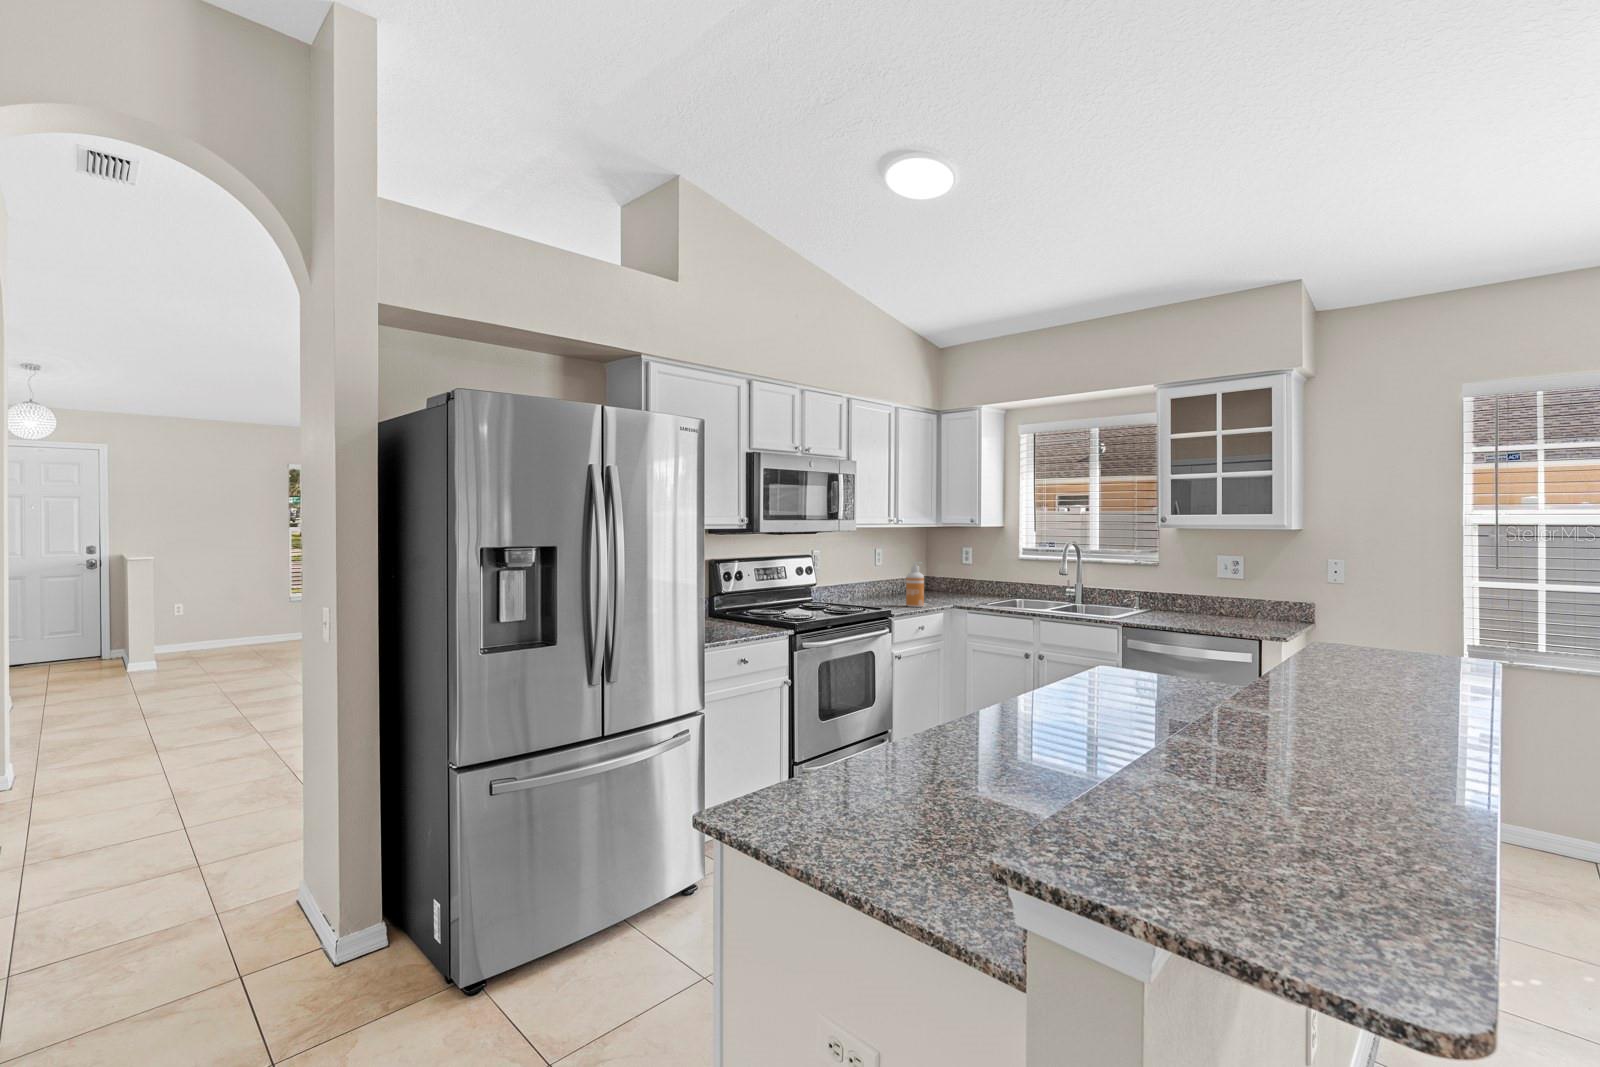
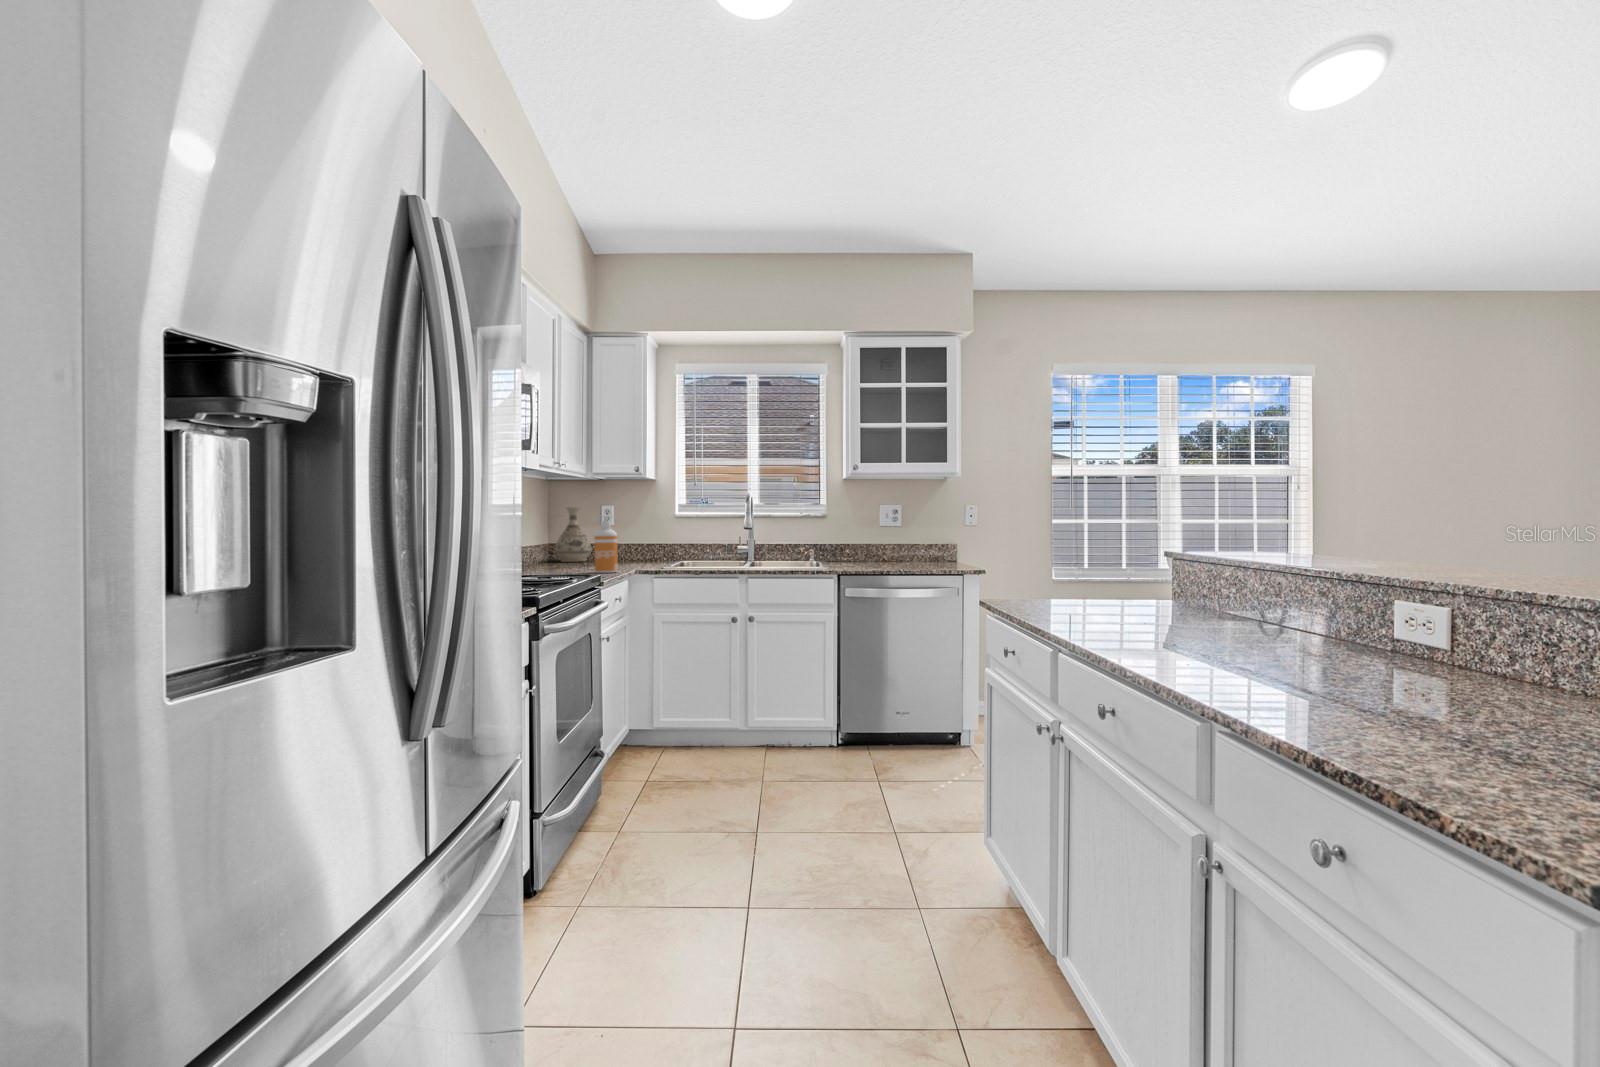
vase: none [924,549,953,594] -> present [555,507,592,562]

